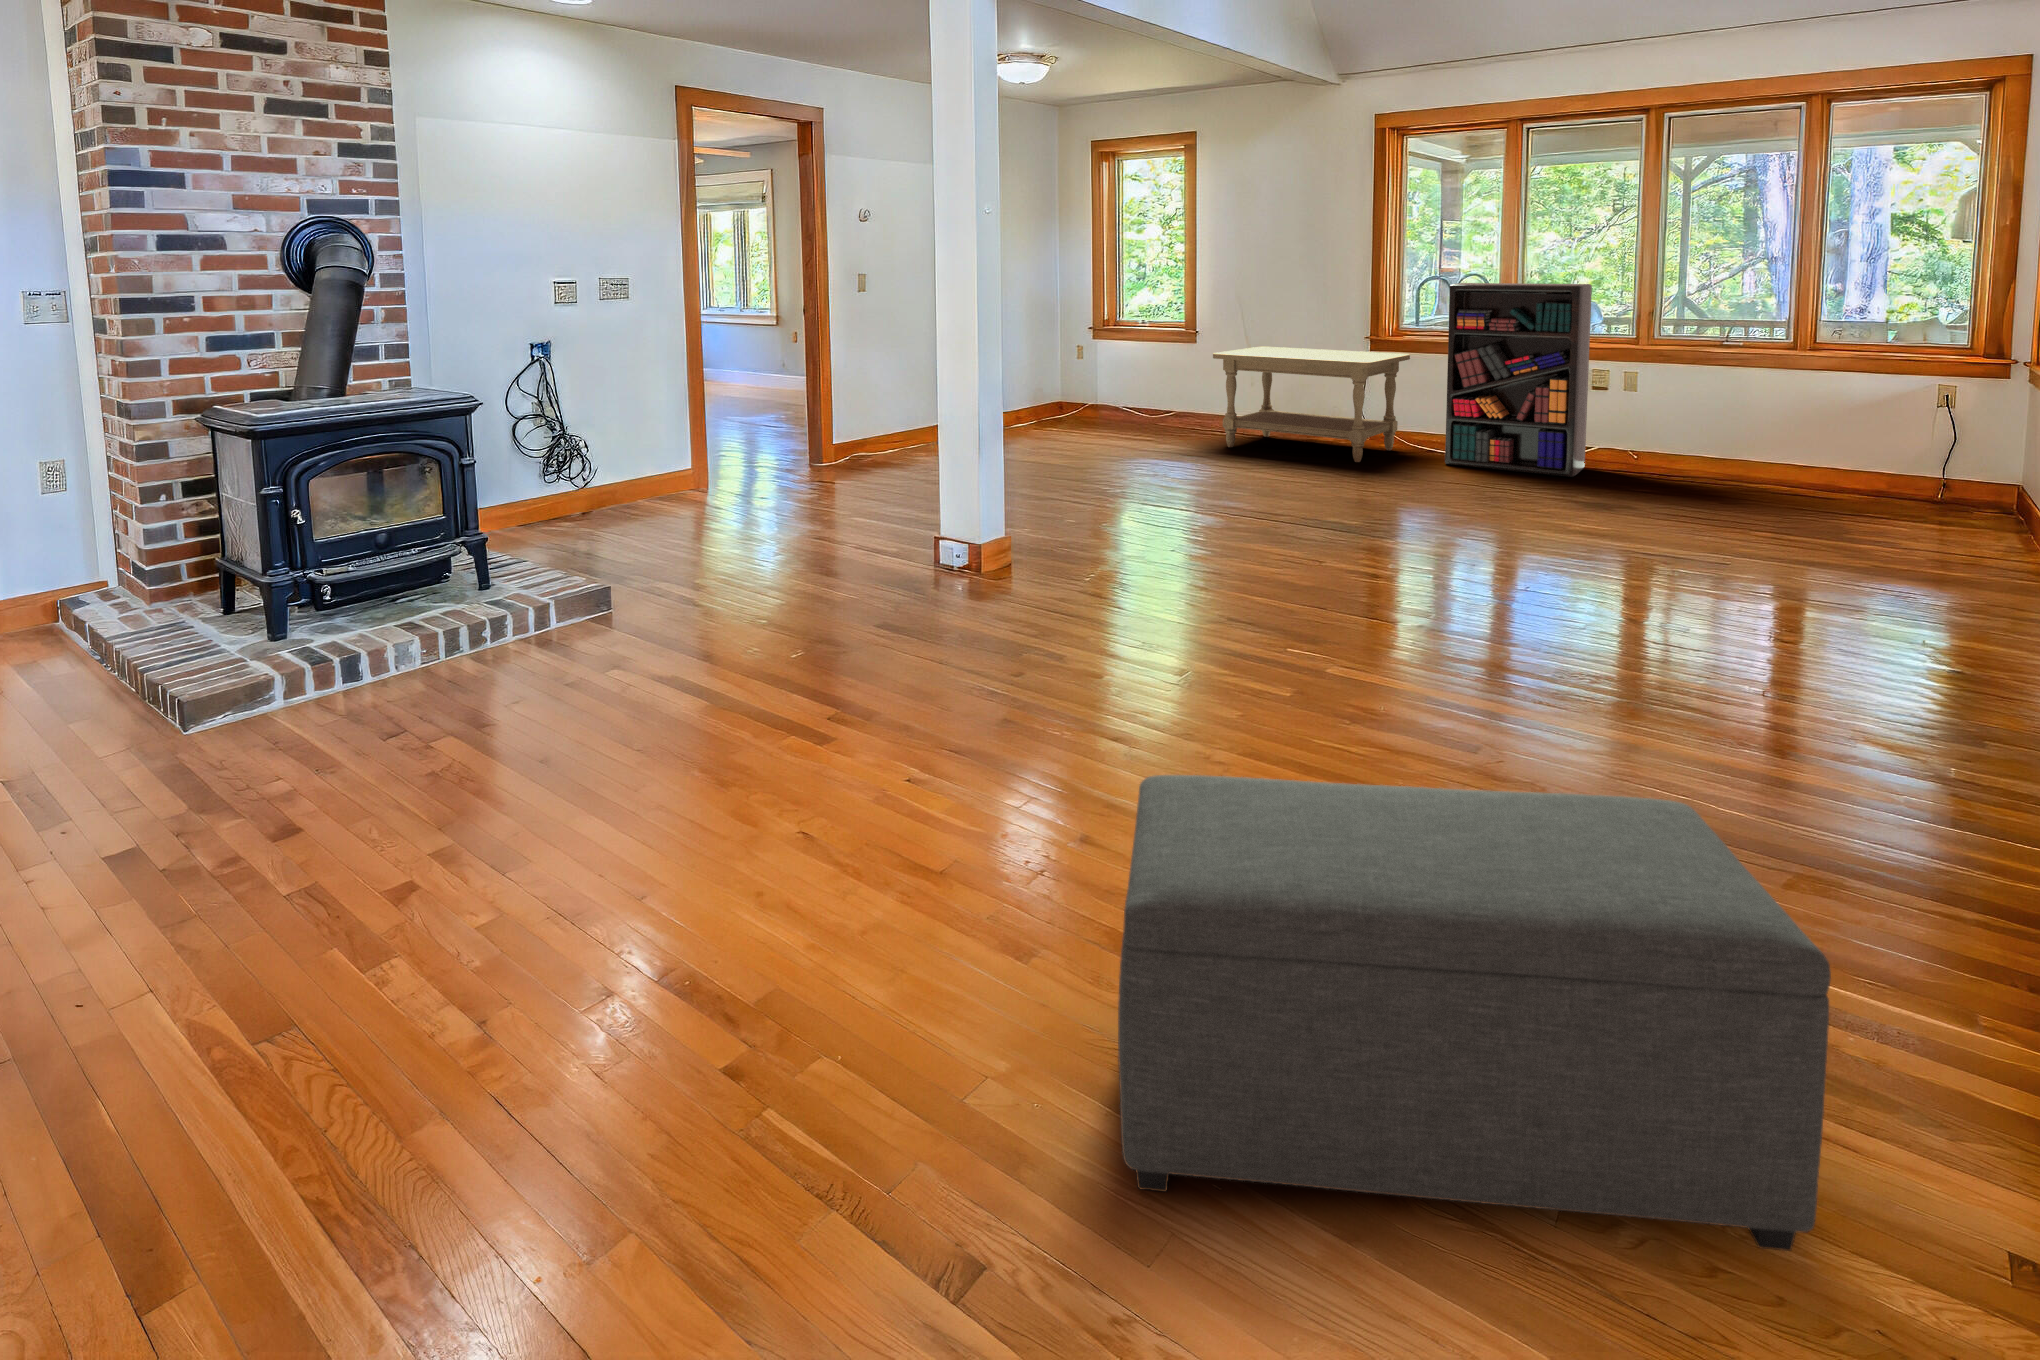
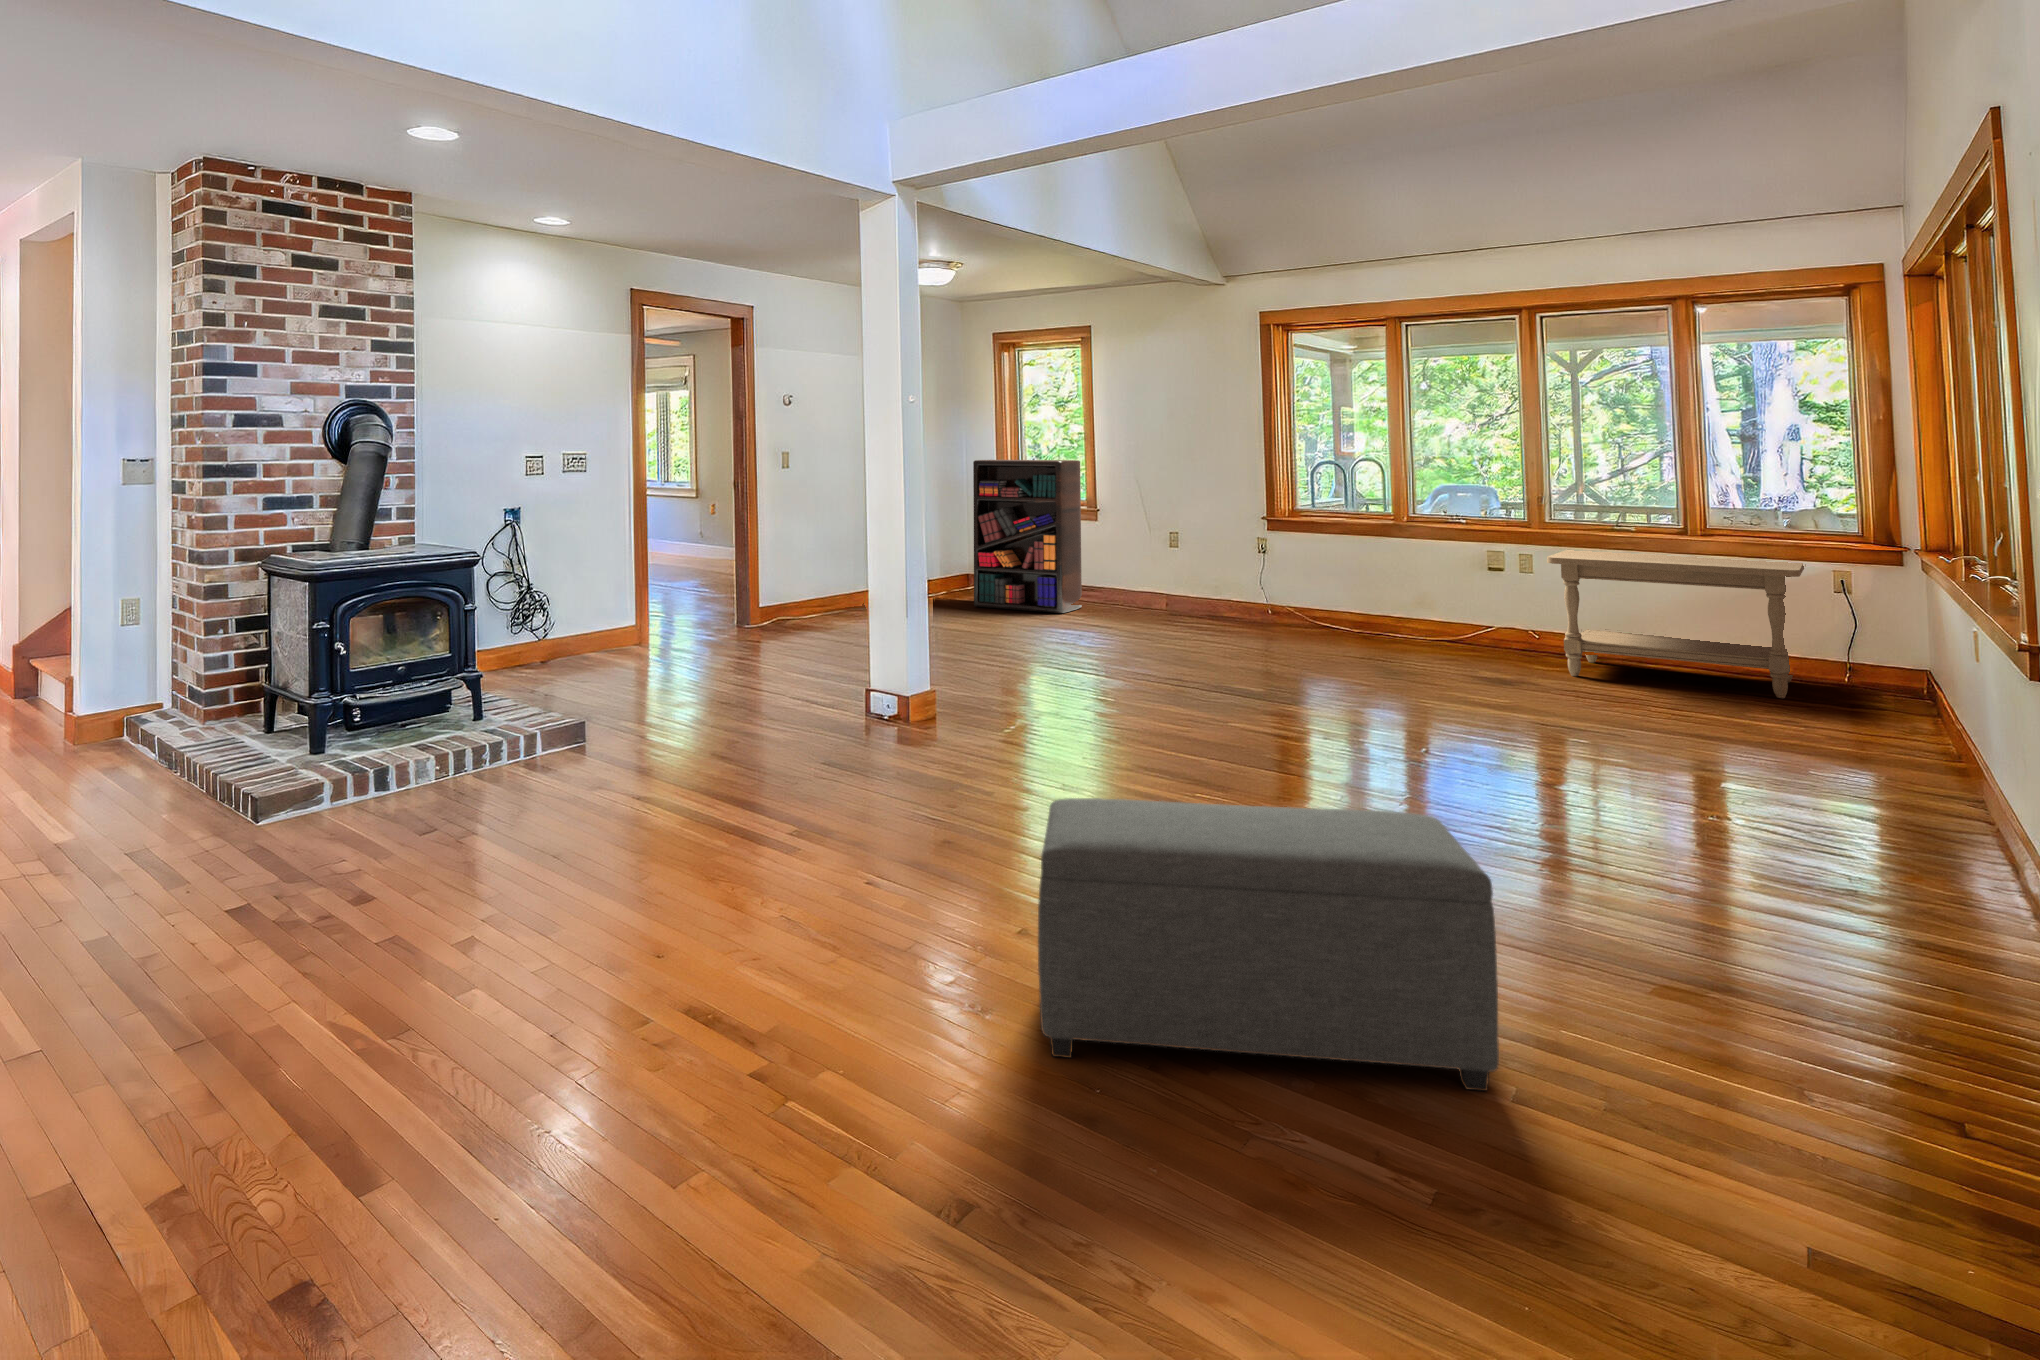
bookshelf: present [1445,283,1592,477] -> present [973,460,1082,613]
coffee table: present [1213,347,1410,462] -> present [1547,550,1806,698]

